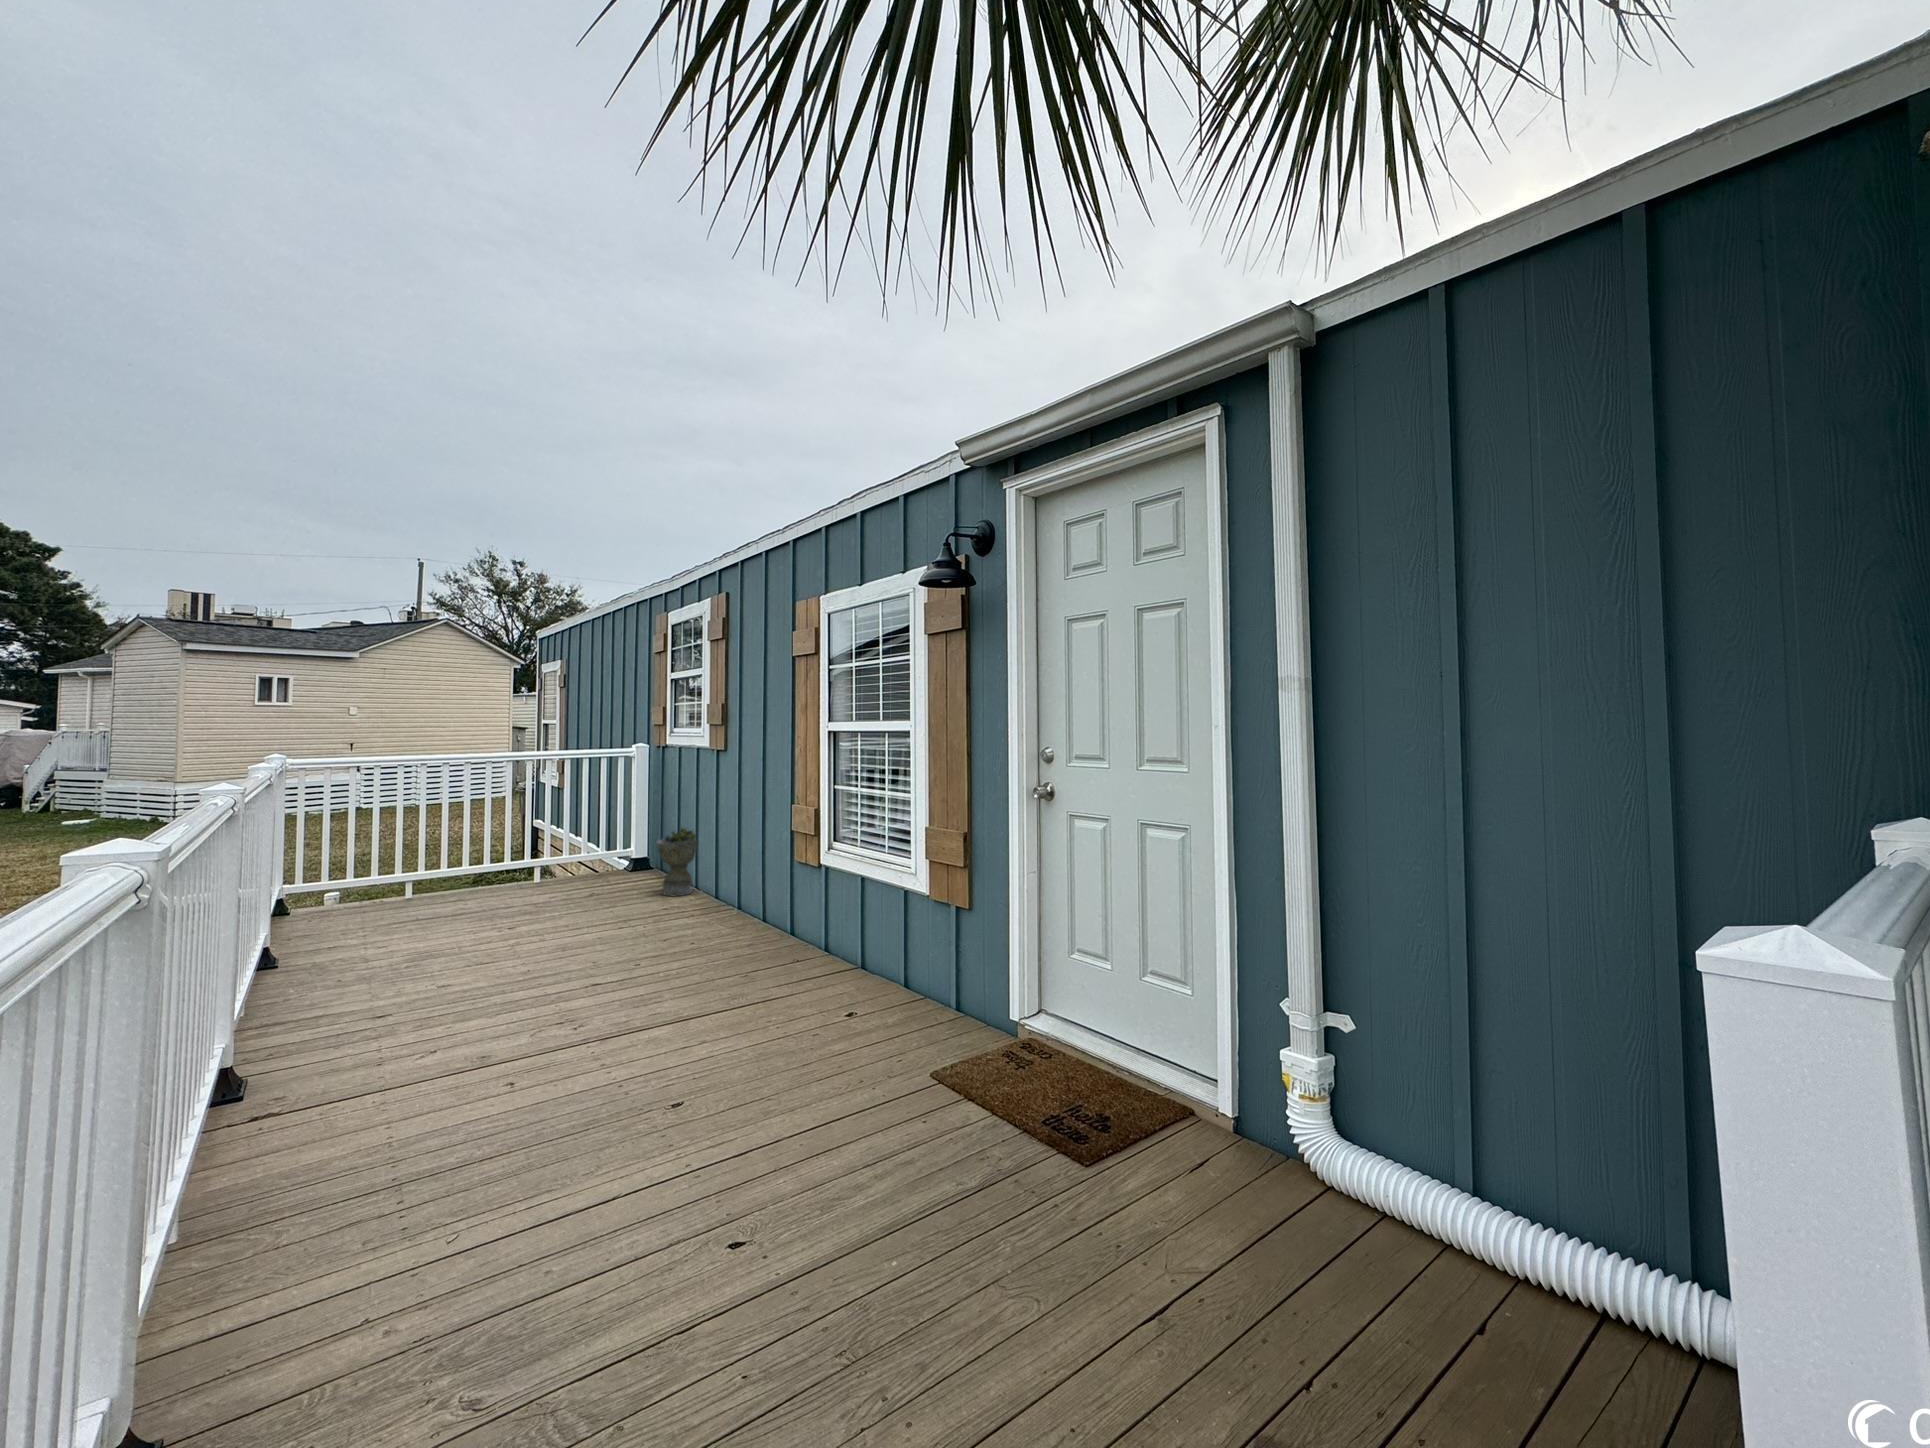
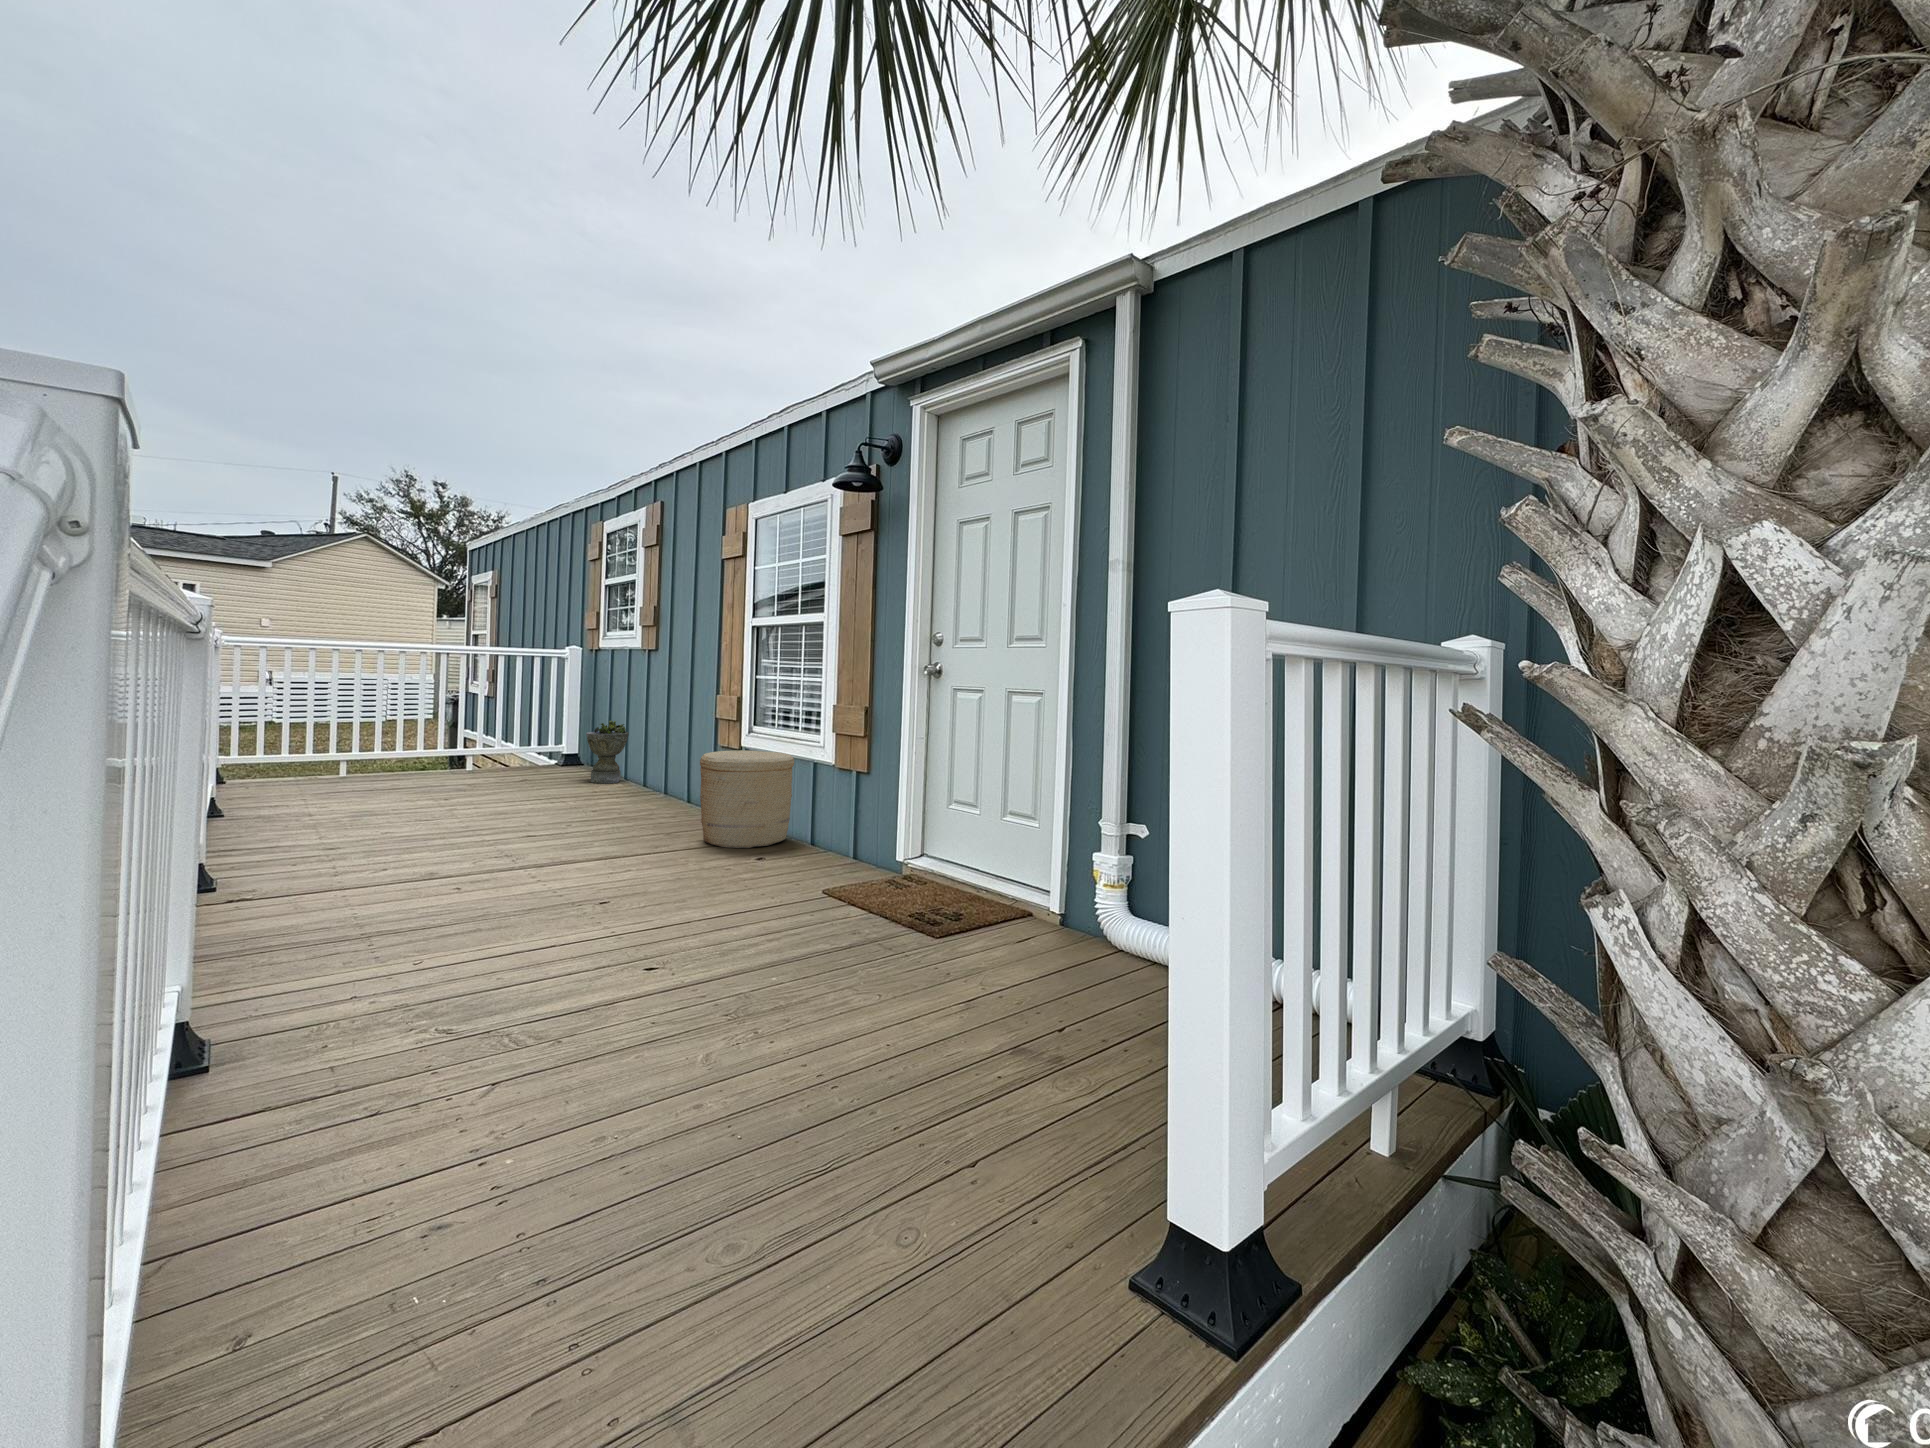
woven basket: none [780,877,884,999] -> present [700,750,794,848]

